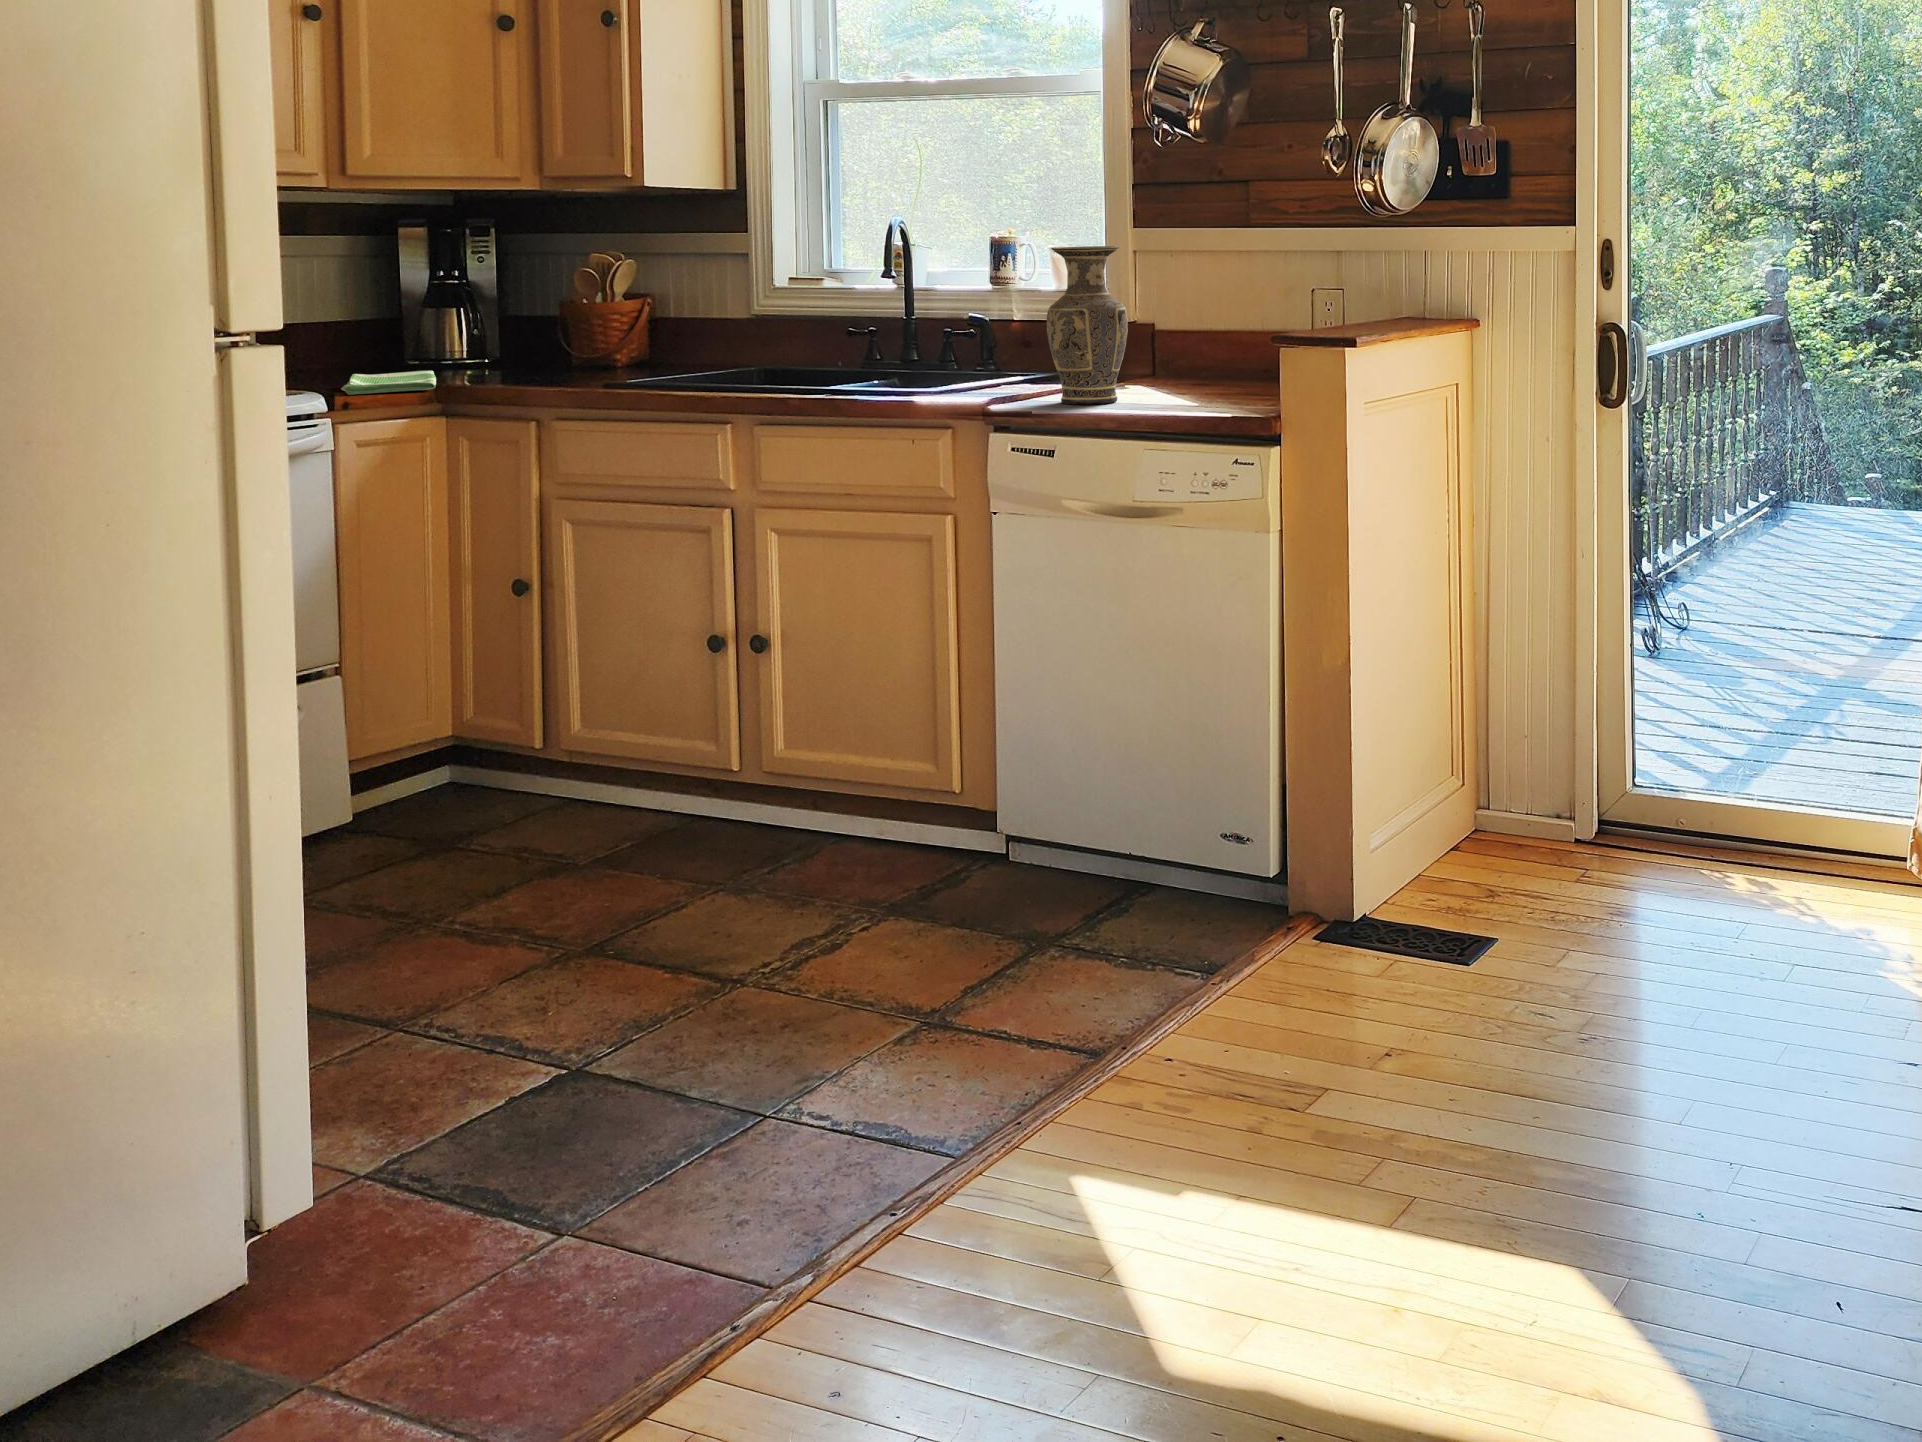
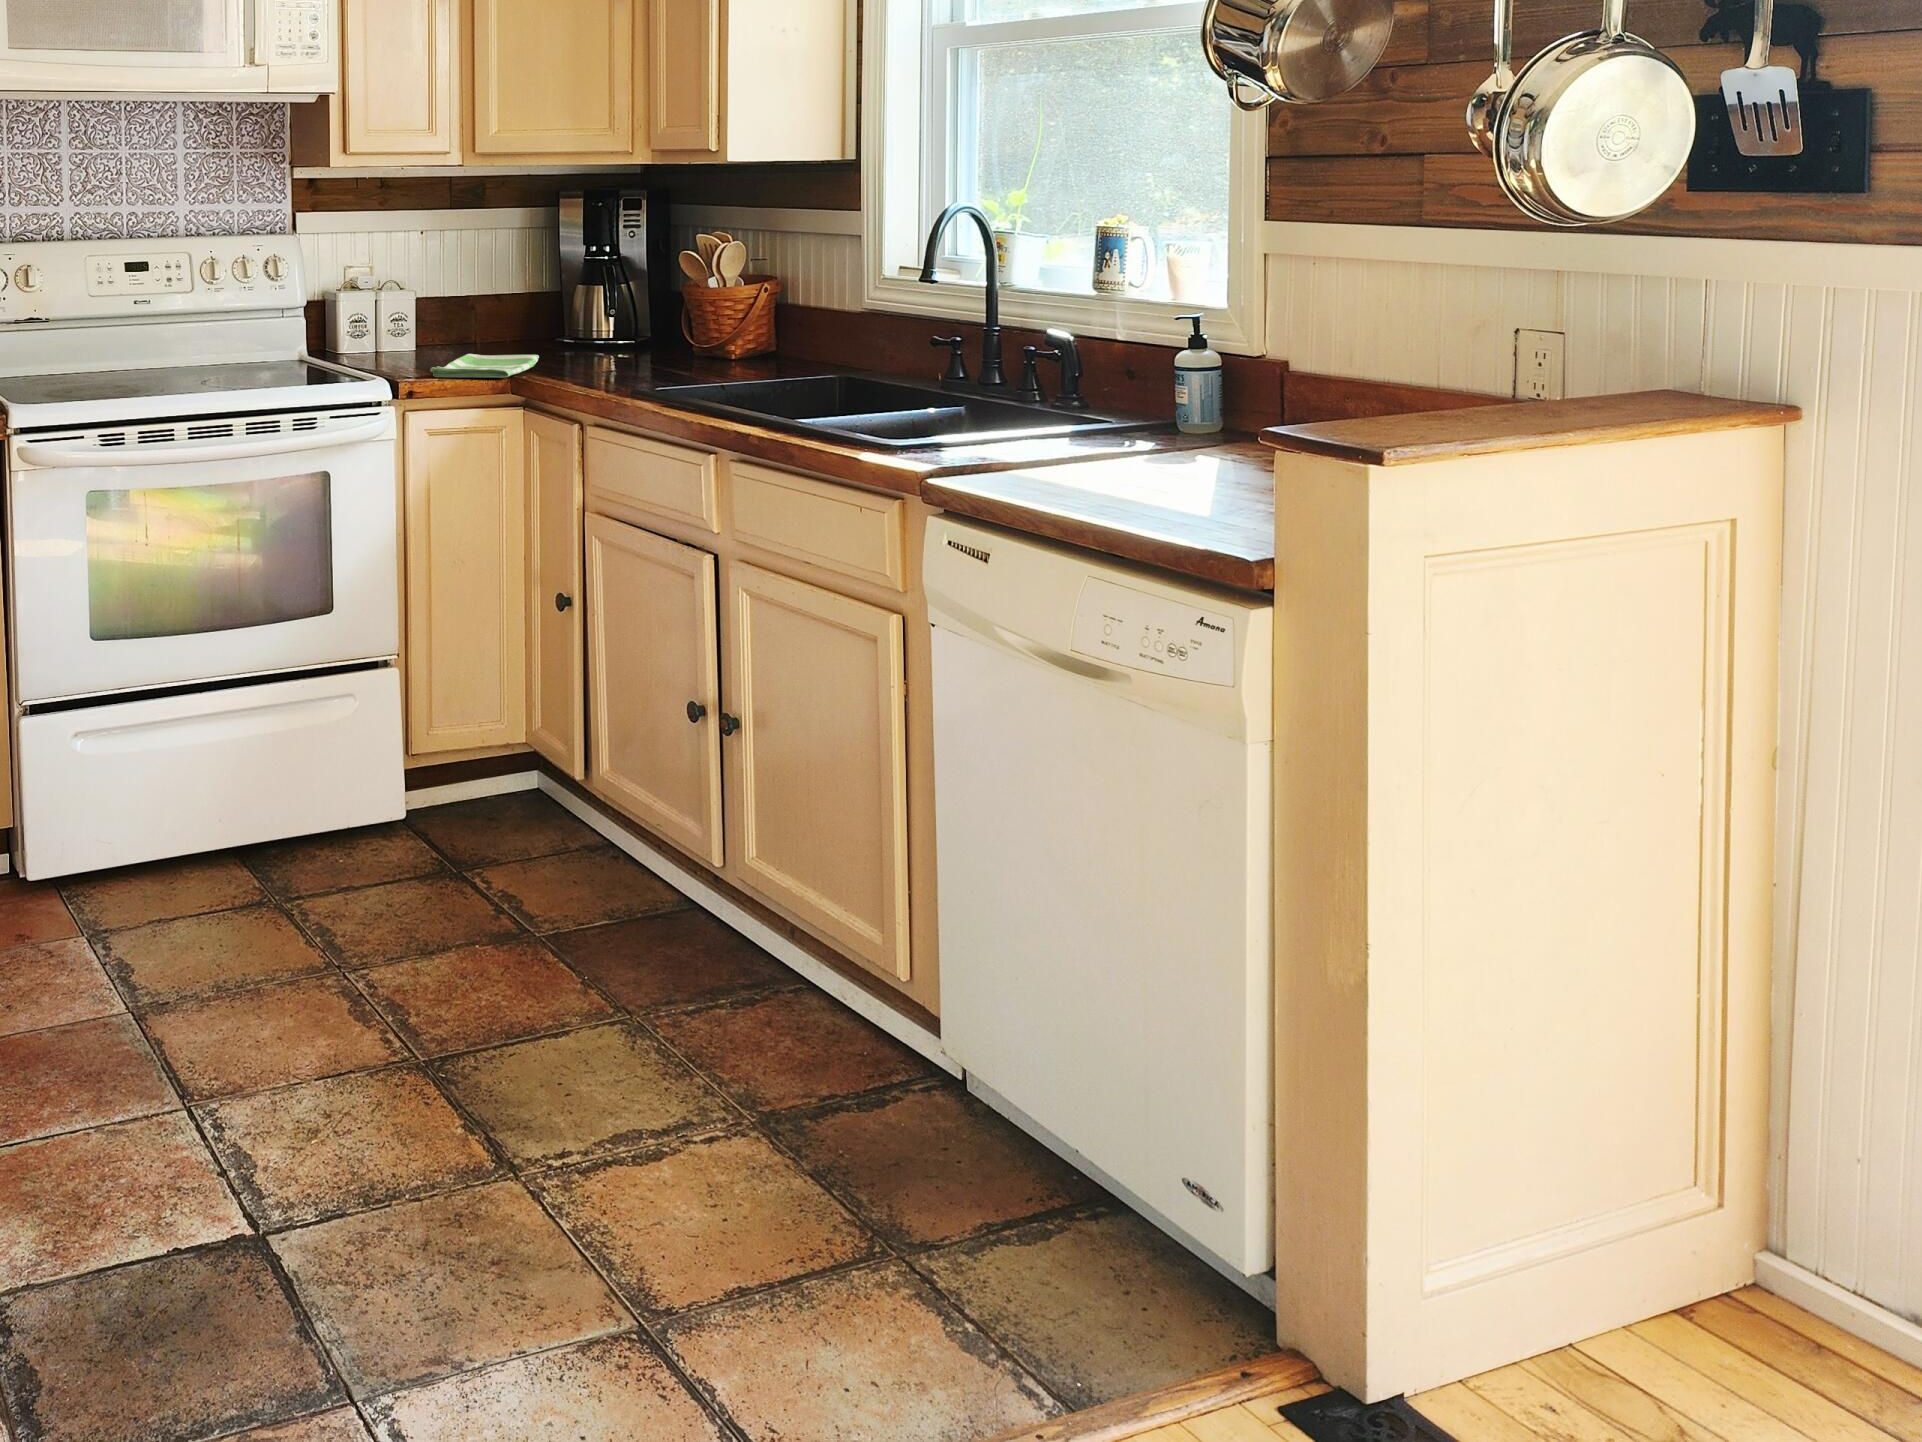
vase: present [1046,246,1128,405] -> none [1033,259,1155,490]

